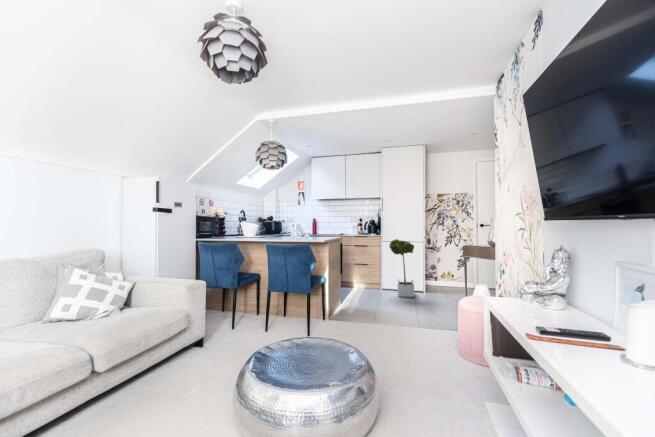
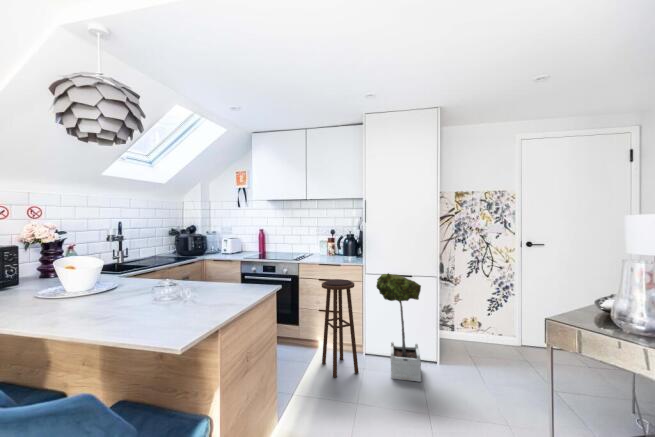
stool: none [358,244,380,296] -> present [322,279,358,377]

